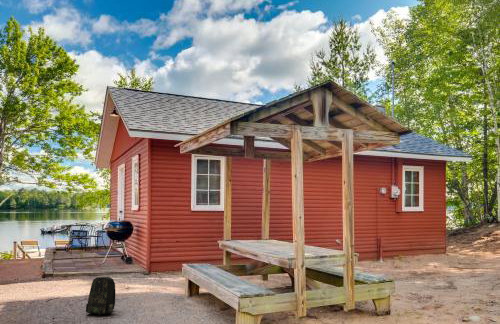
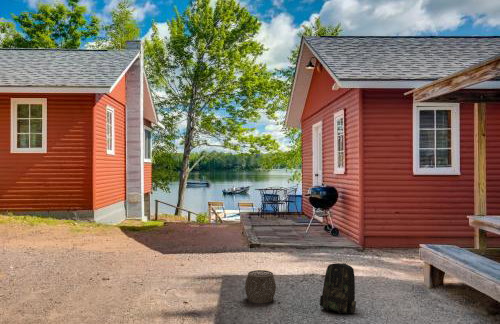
woven basket: none [22,290,51,317] -> present [245,270,276,303]

